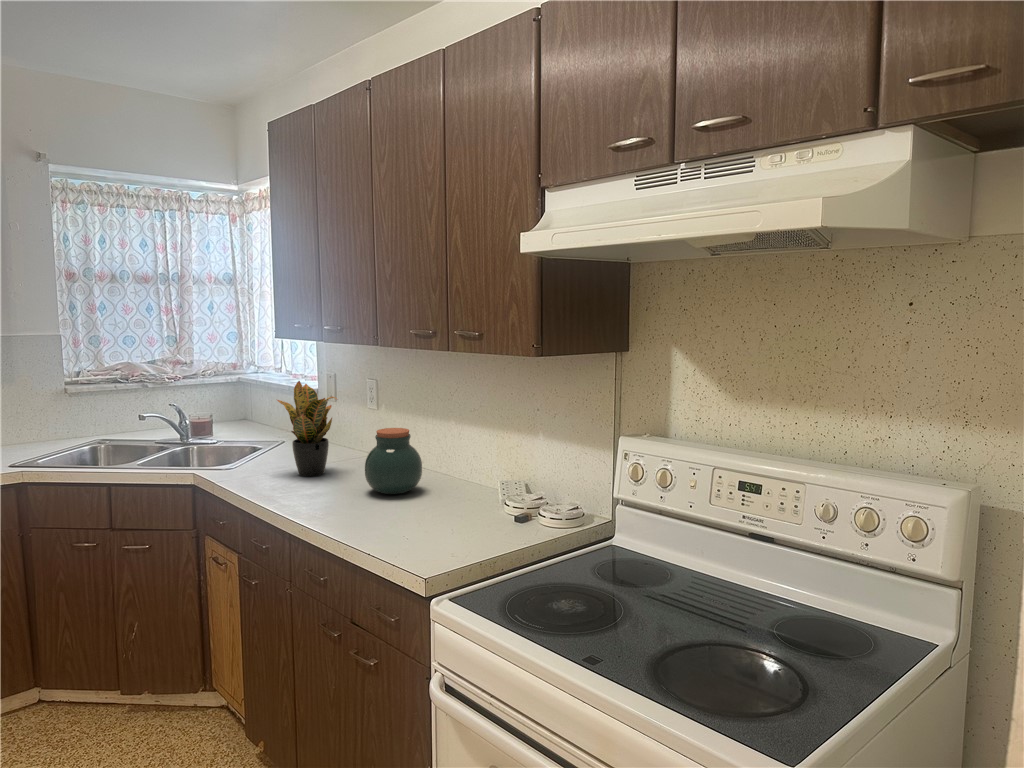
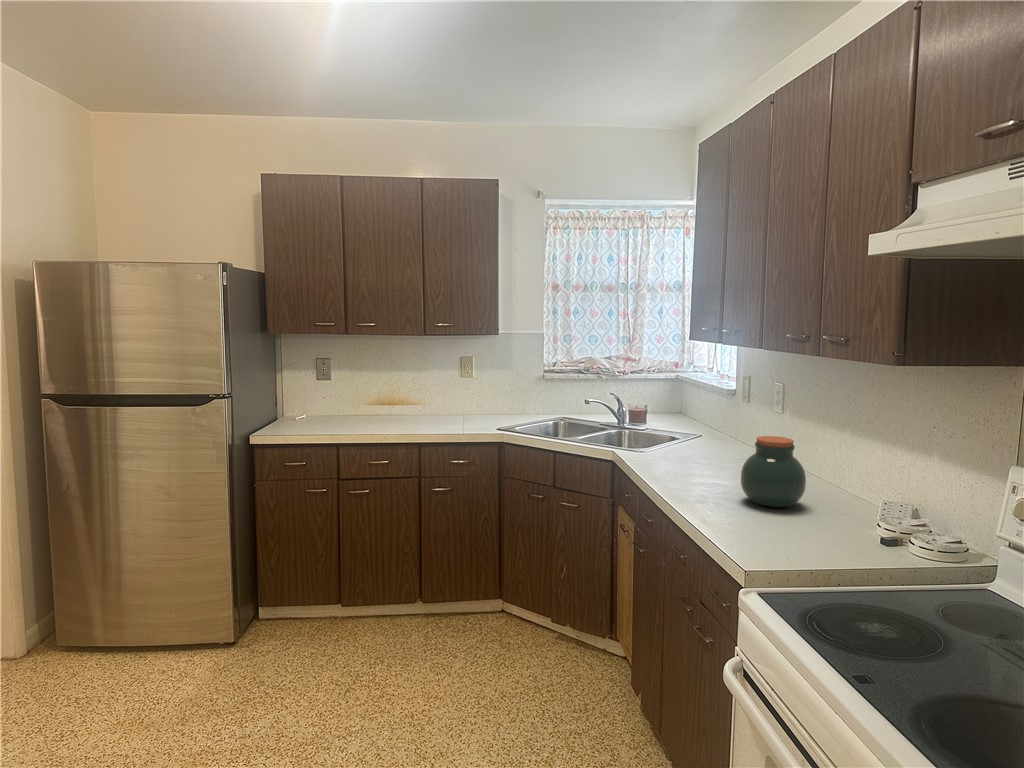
potted plant: present [277,381,337,476] -> none [671,375,737,474]

